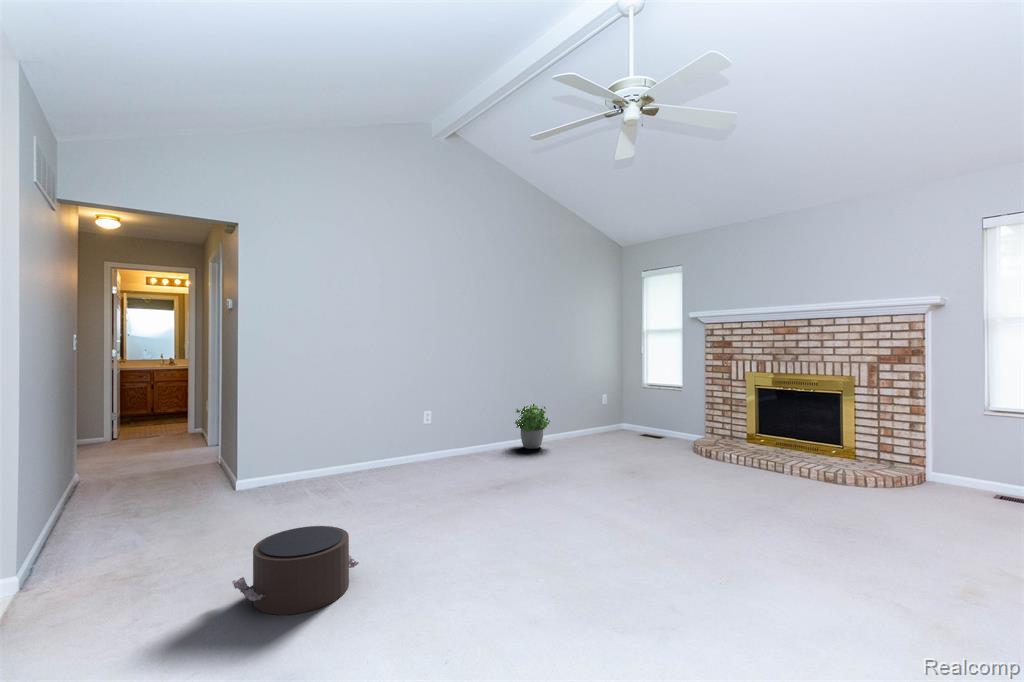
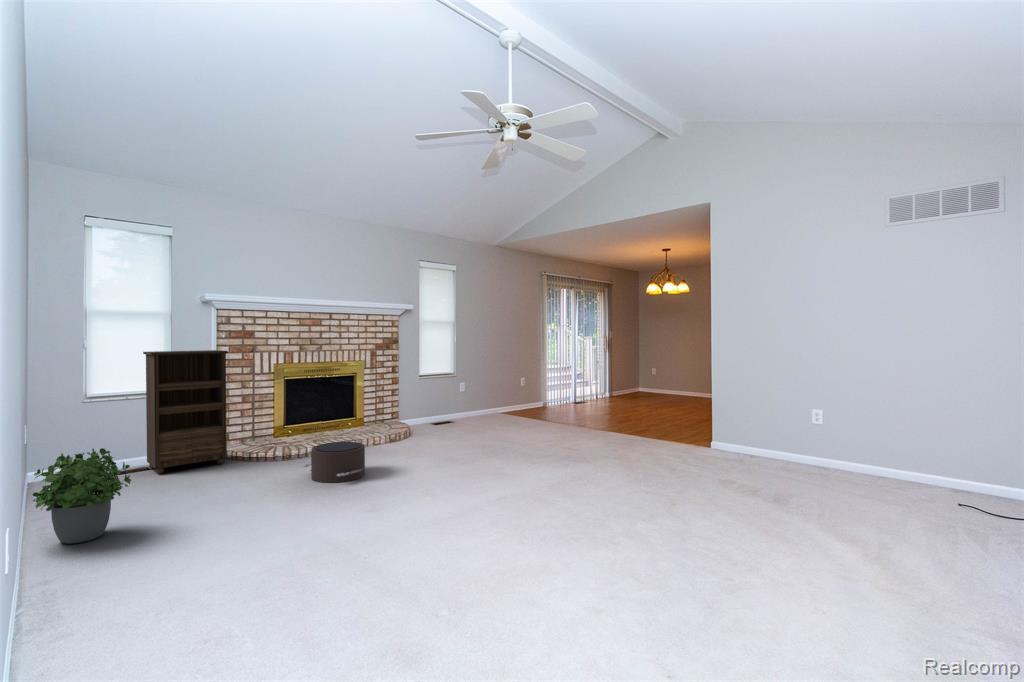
bookshelf: none [640,357,698,447] -> present [143,350,228,474]
pouf: present [233,526,359,615] -> present [303,442,365,483]

